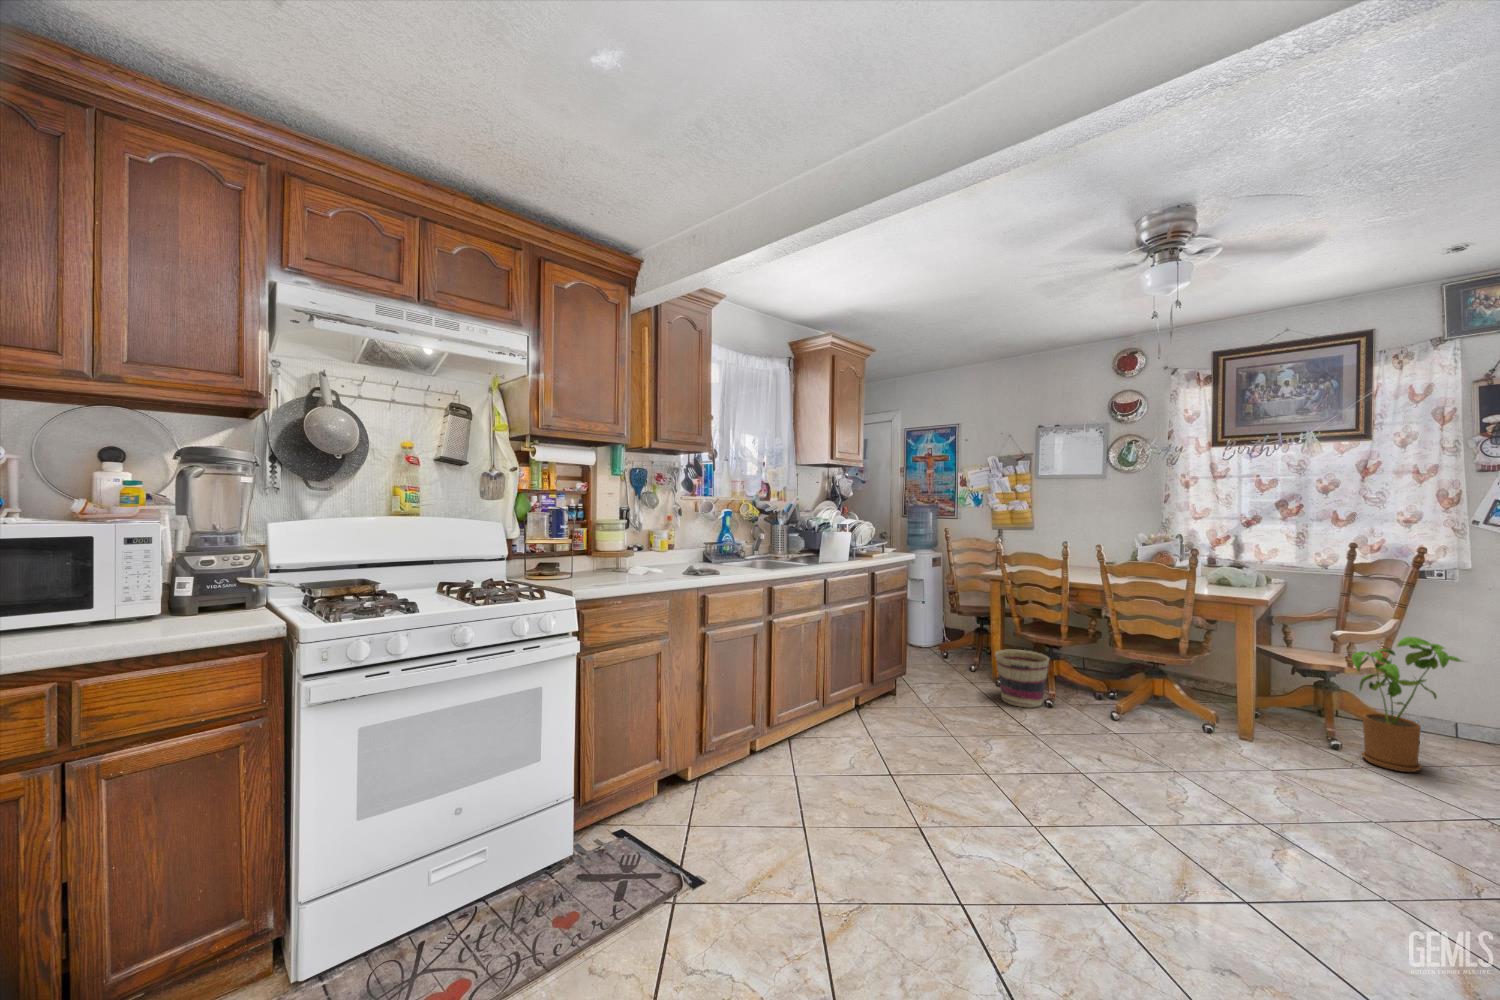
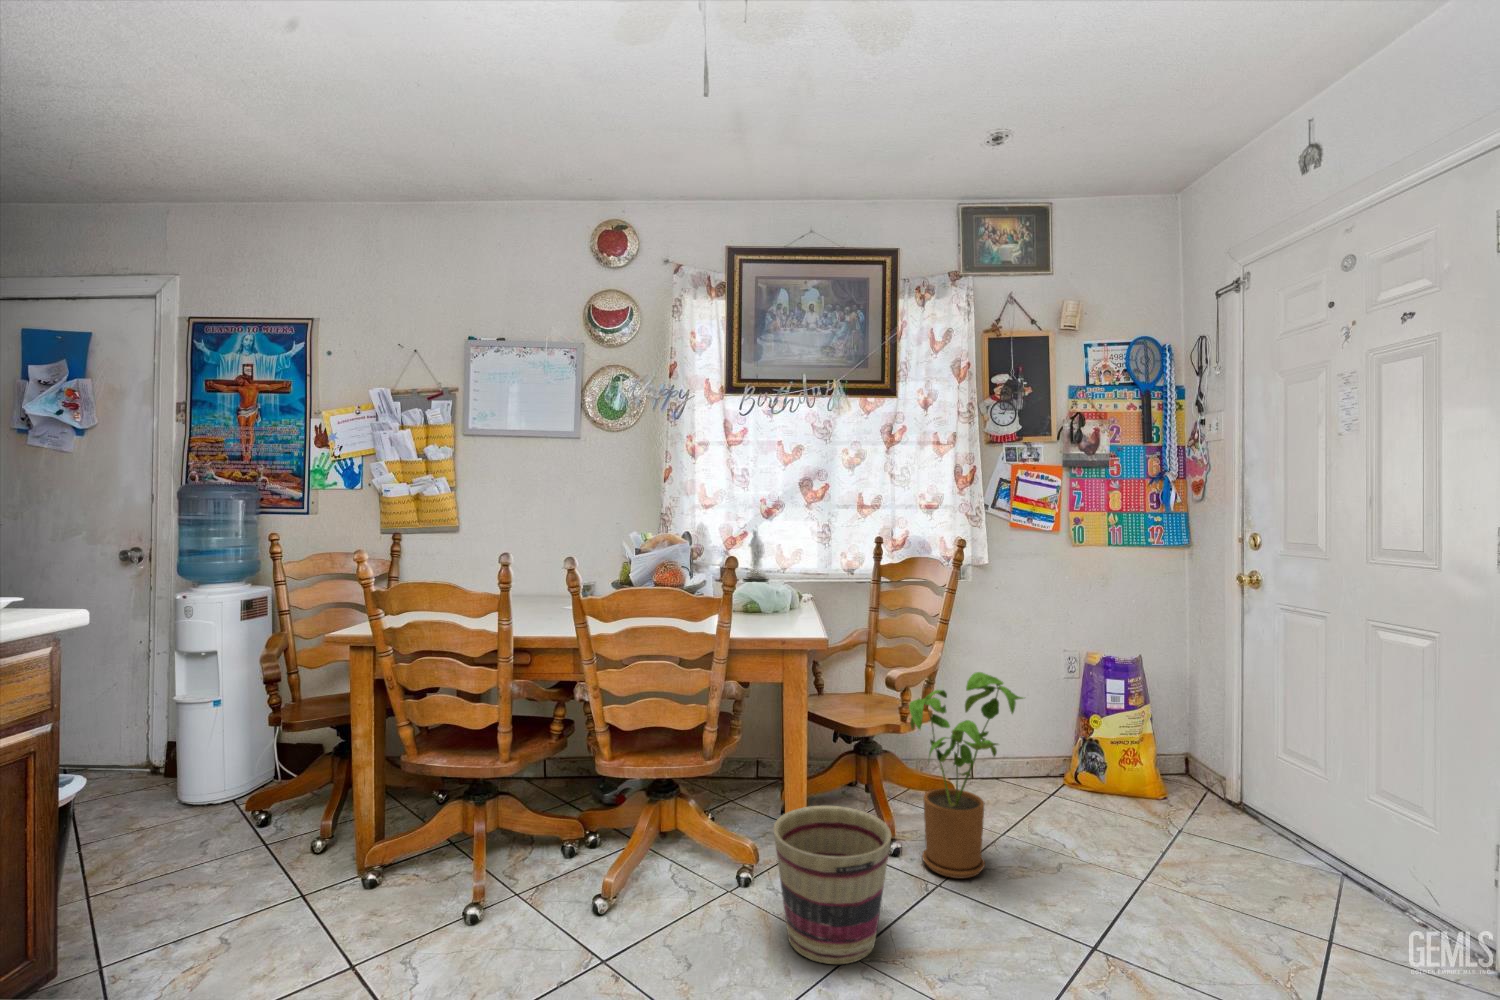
basket: present [995,650,1049,708] -> present [774,806,891,964]

